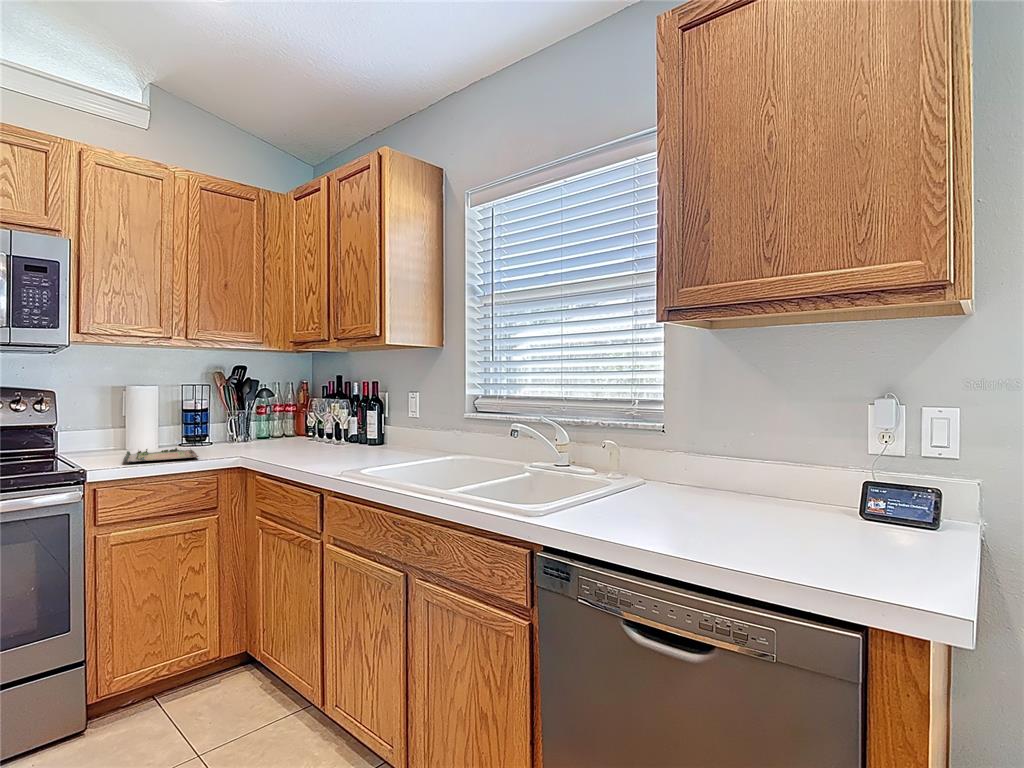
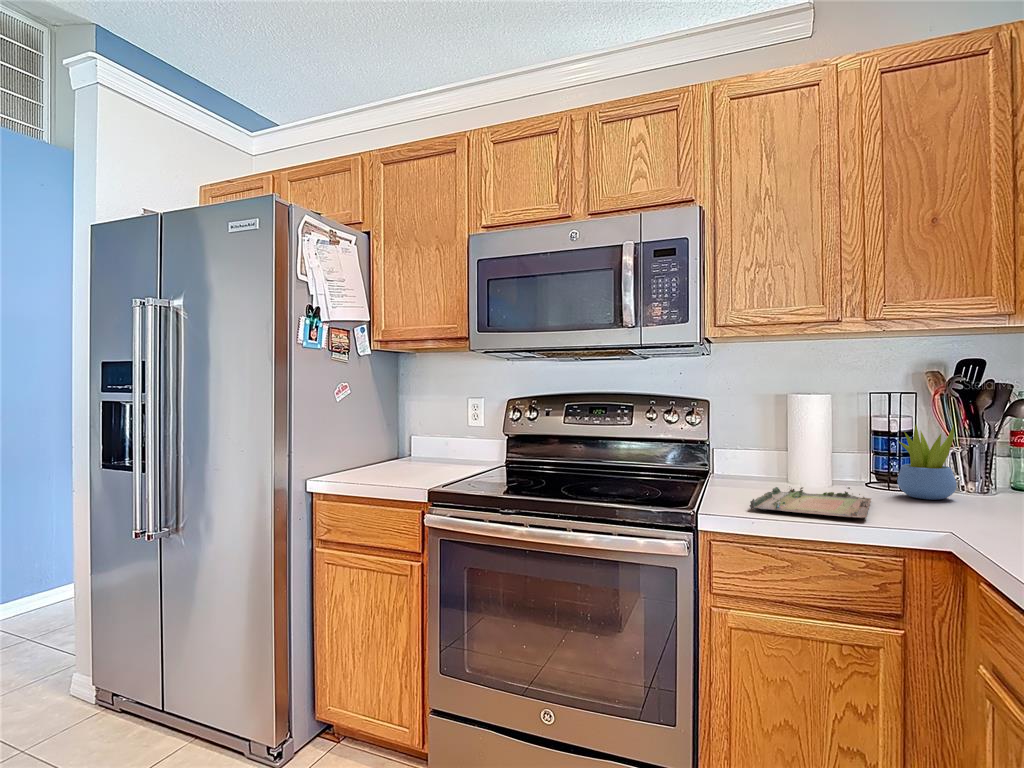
succulent plant: none [204,404,235,447] -> present [897,425,957,500]

